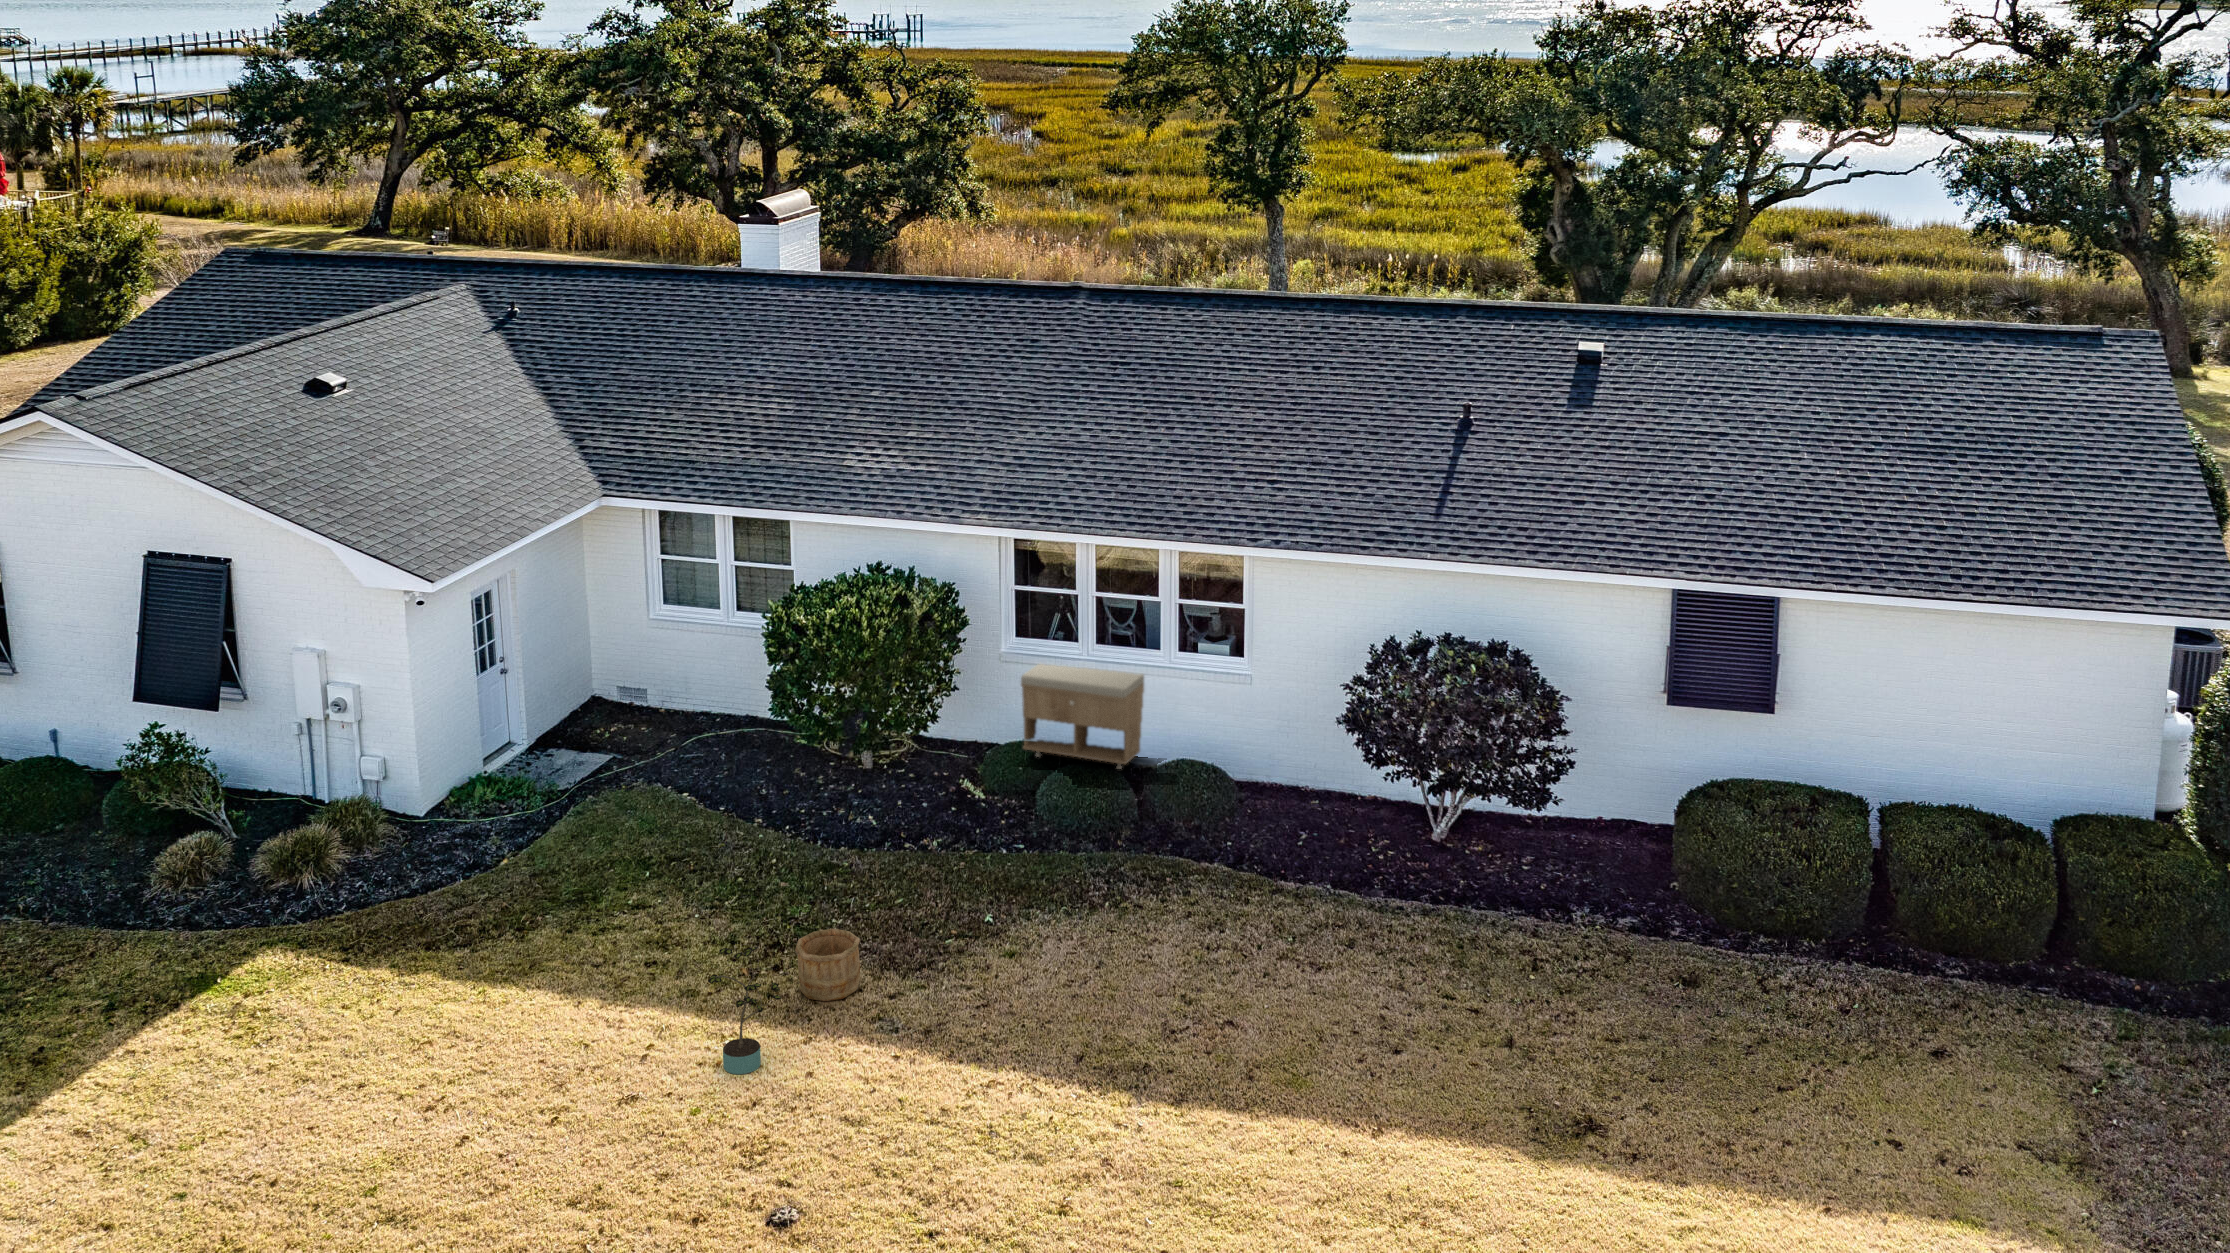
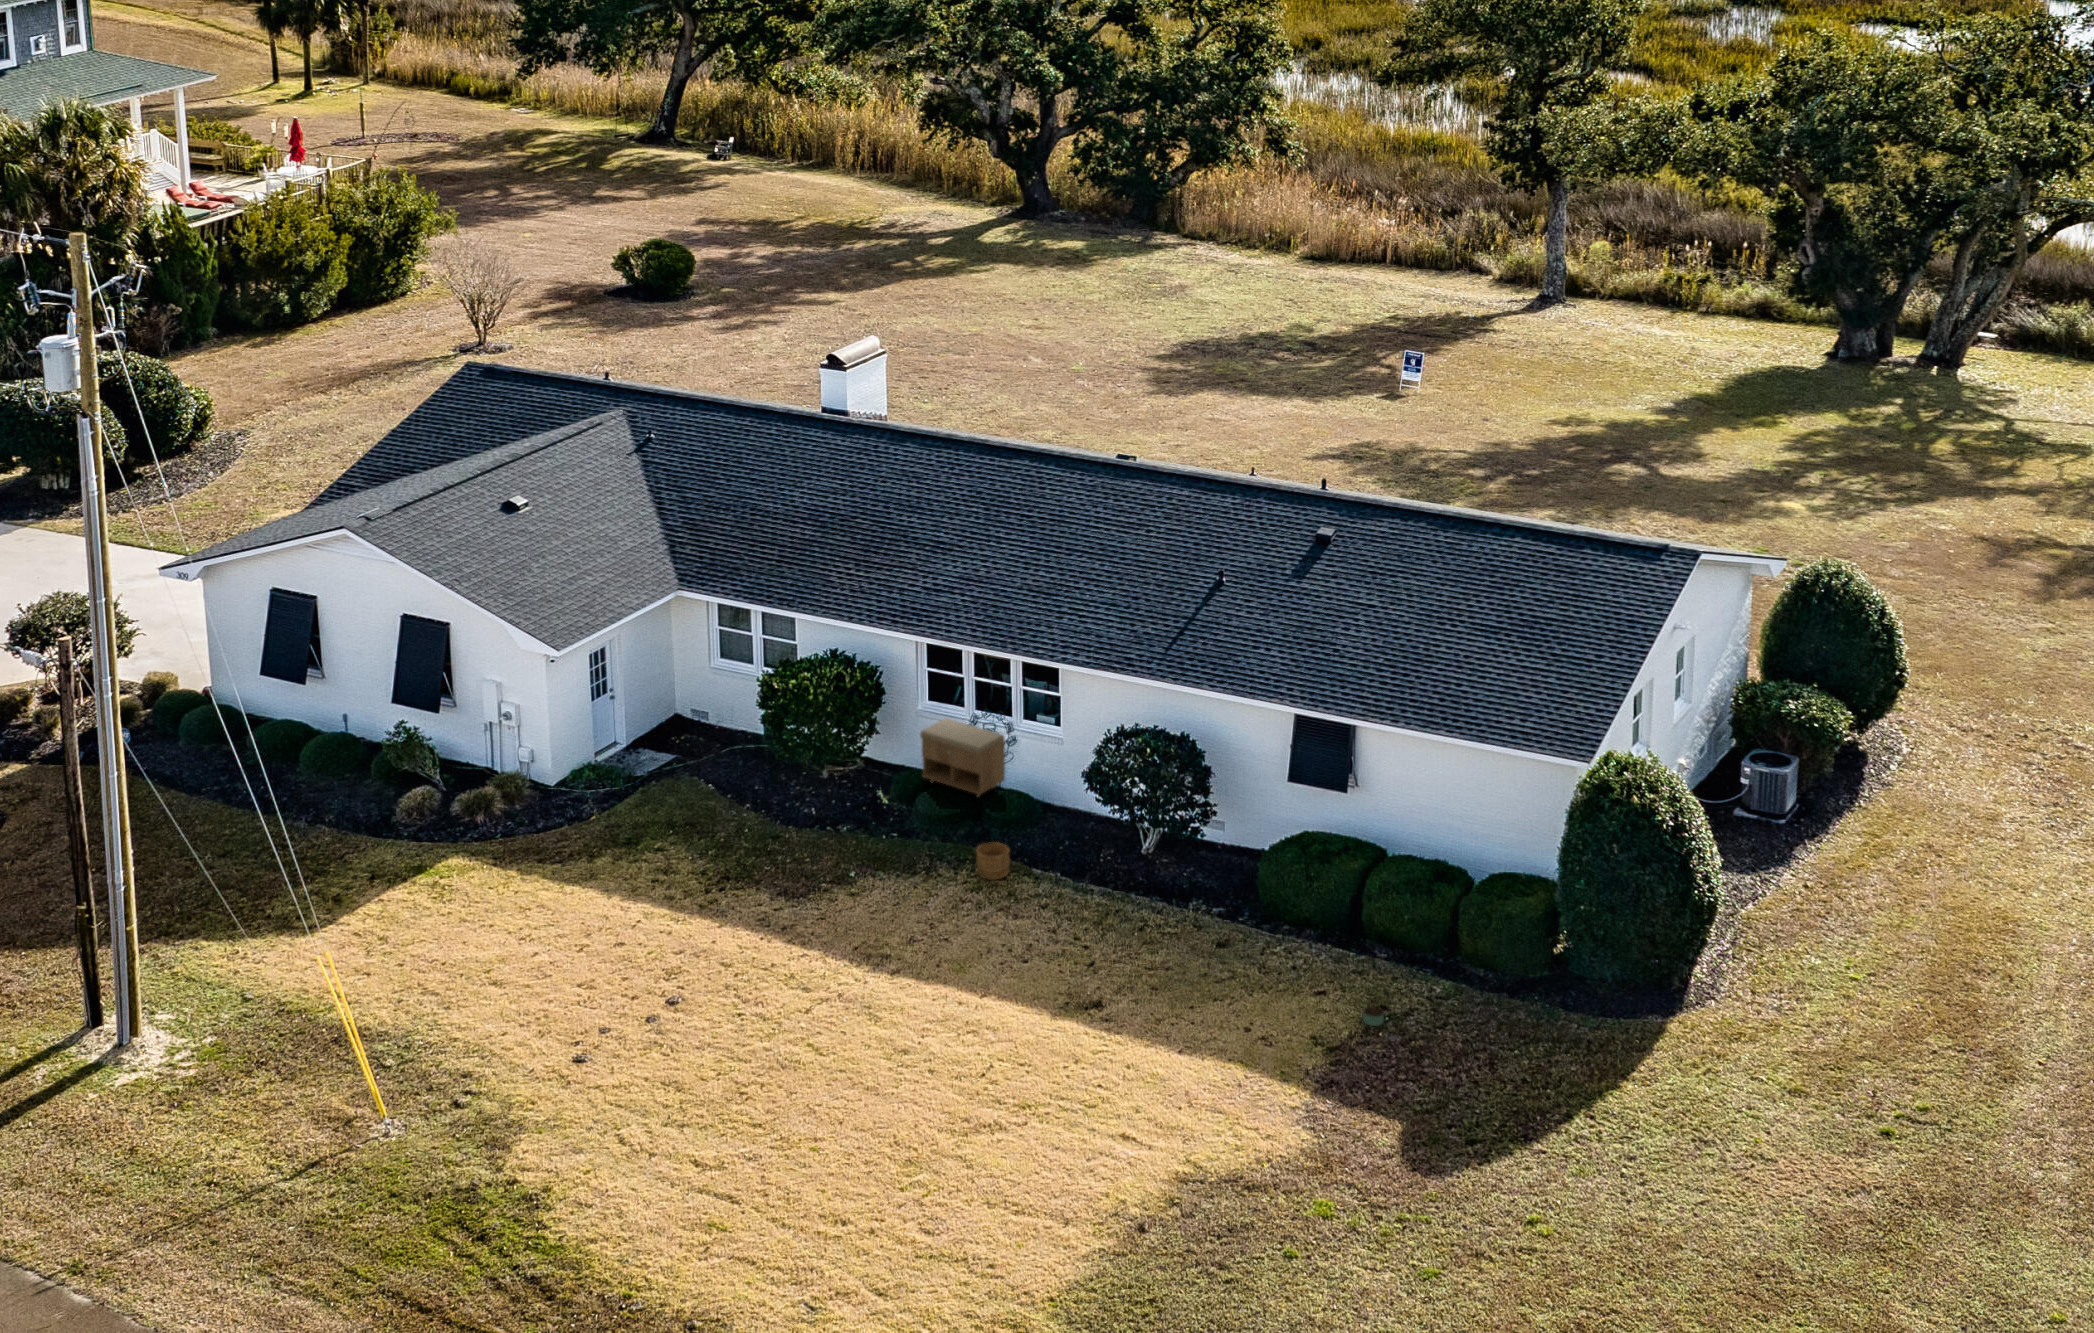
wooden bucket: present [795,929,860,1001] -> present [976,842,1010,880]
potted plant: present [708,947,781,1074] -> present [1361,956,1397,1026]

